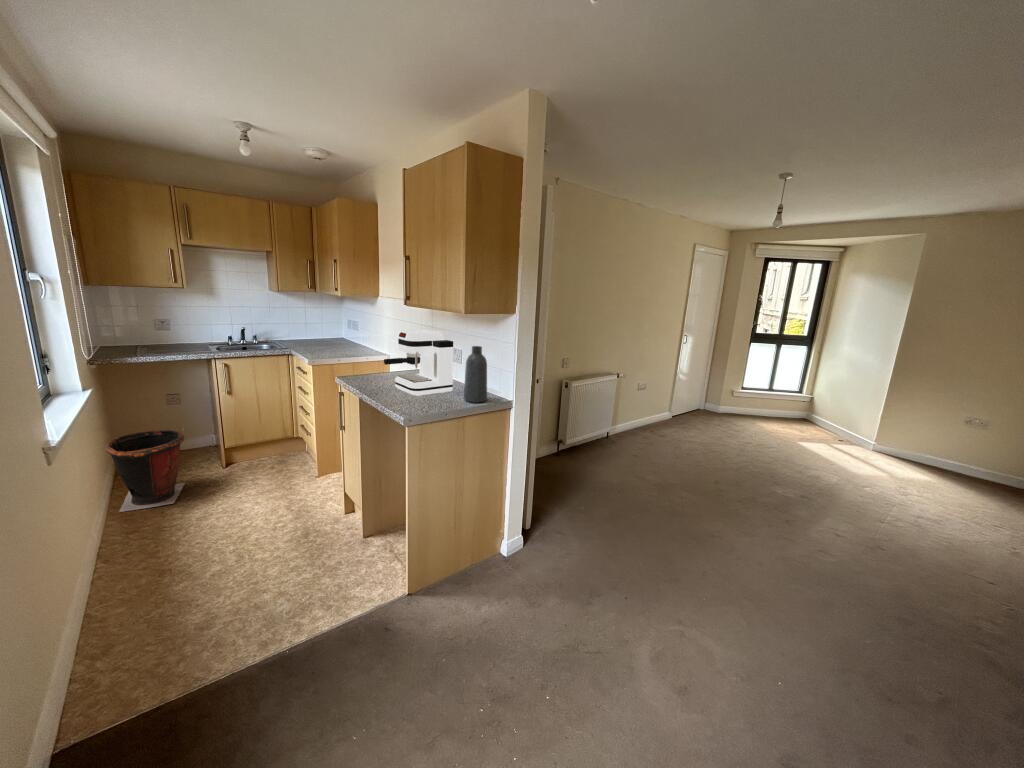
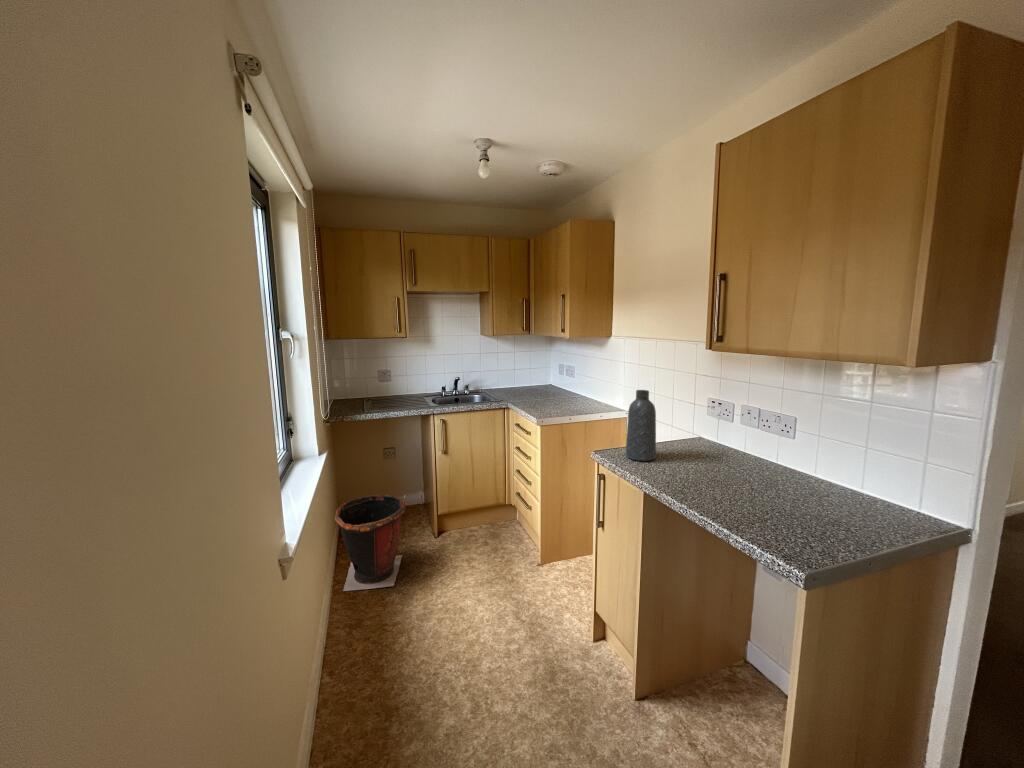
coffee maker: present [384,330,453,397] -> none [692,387,813,500]
vase: present [464,346,487,403] -> present [626,390,656,461]

